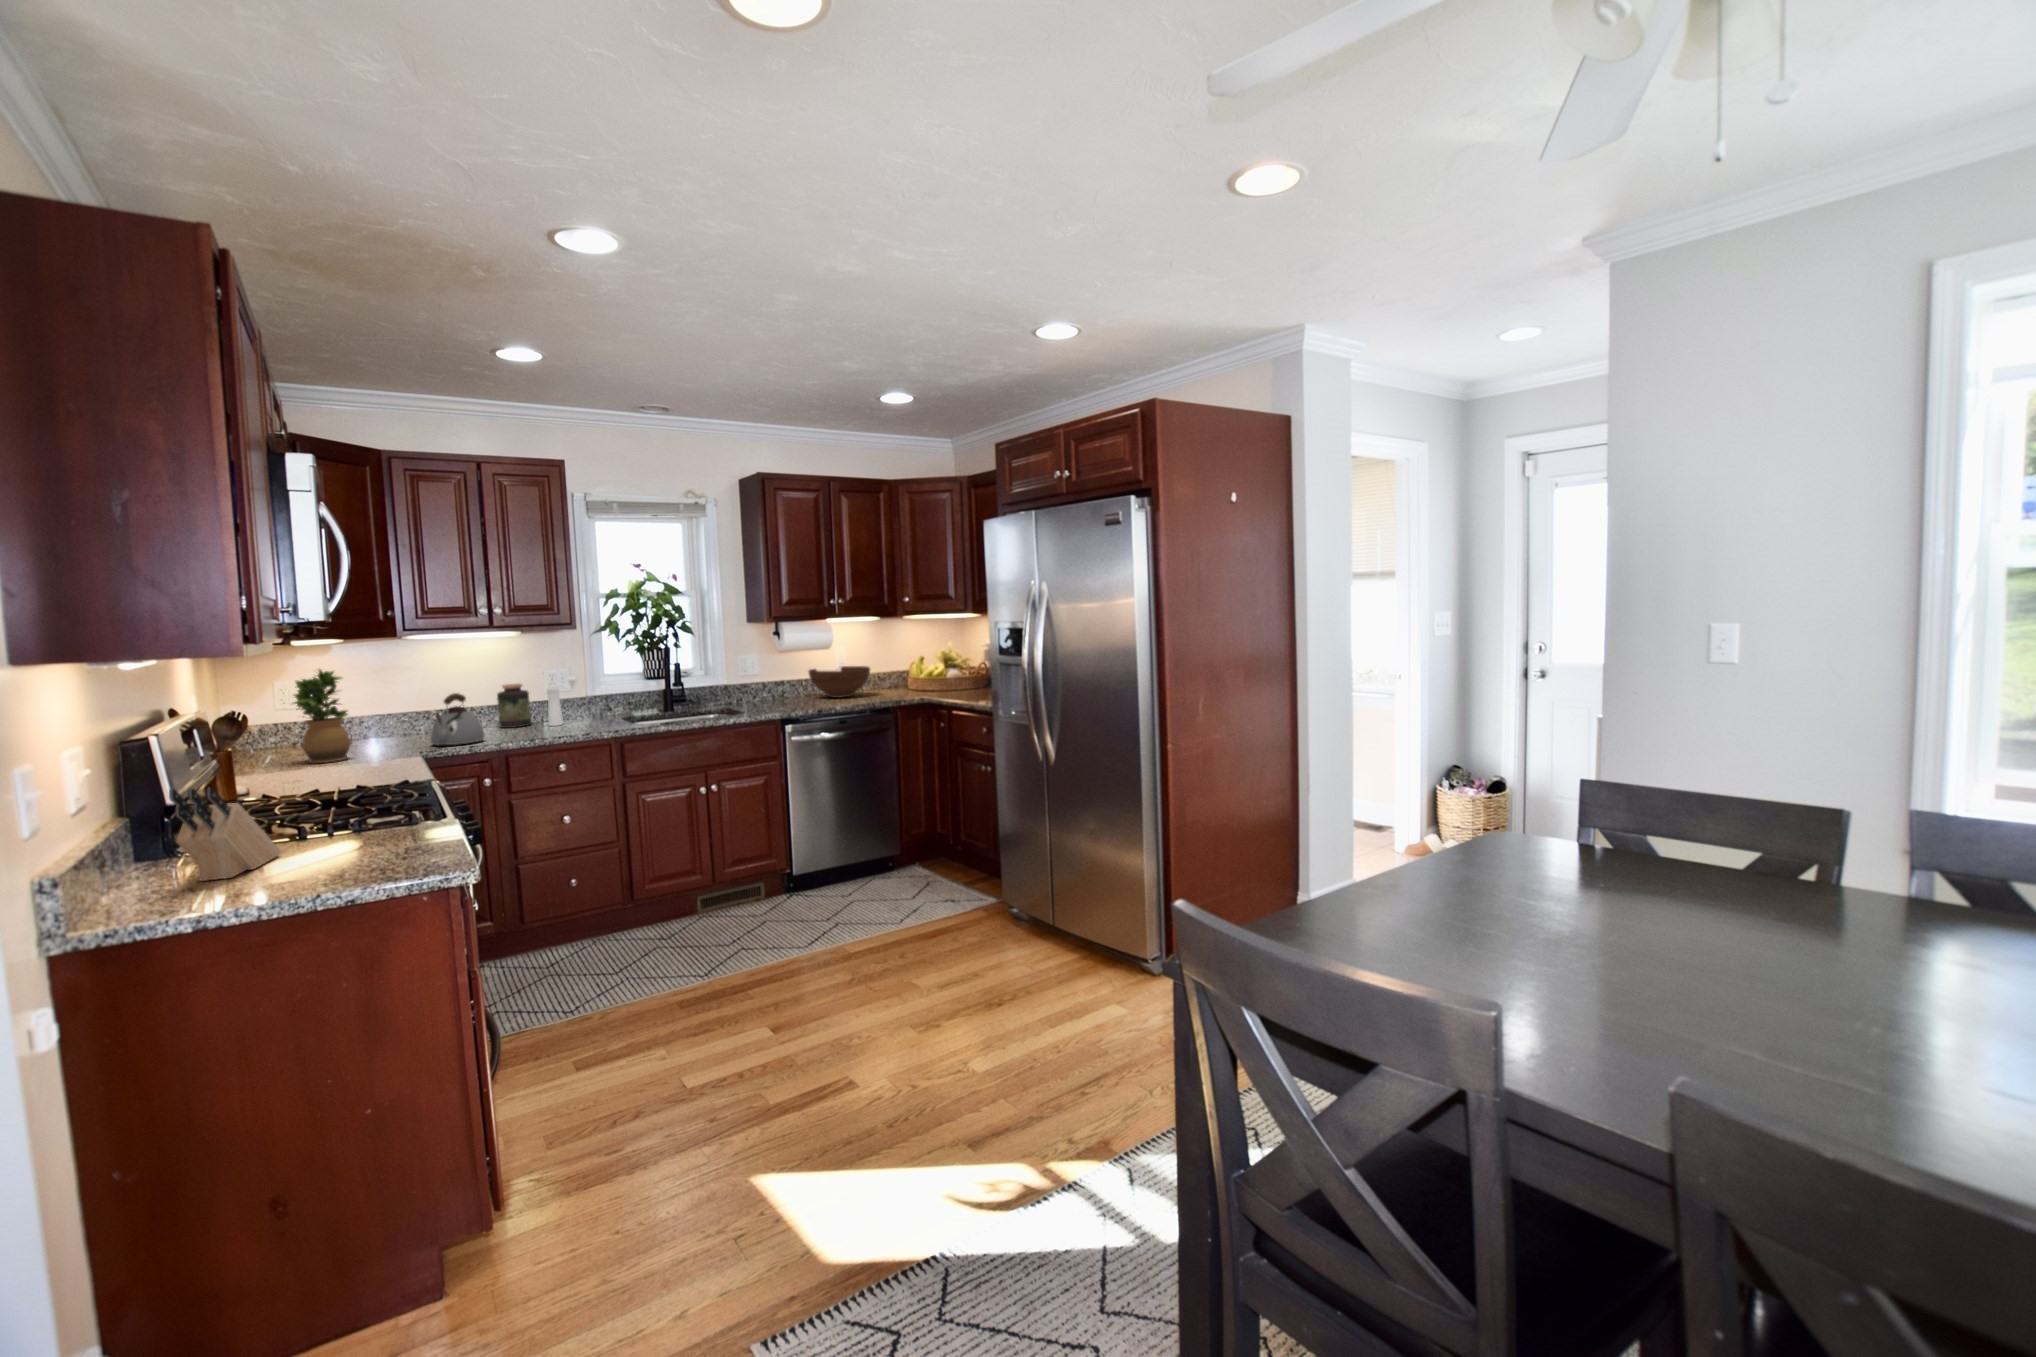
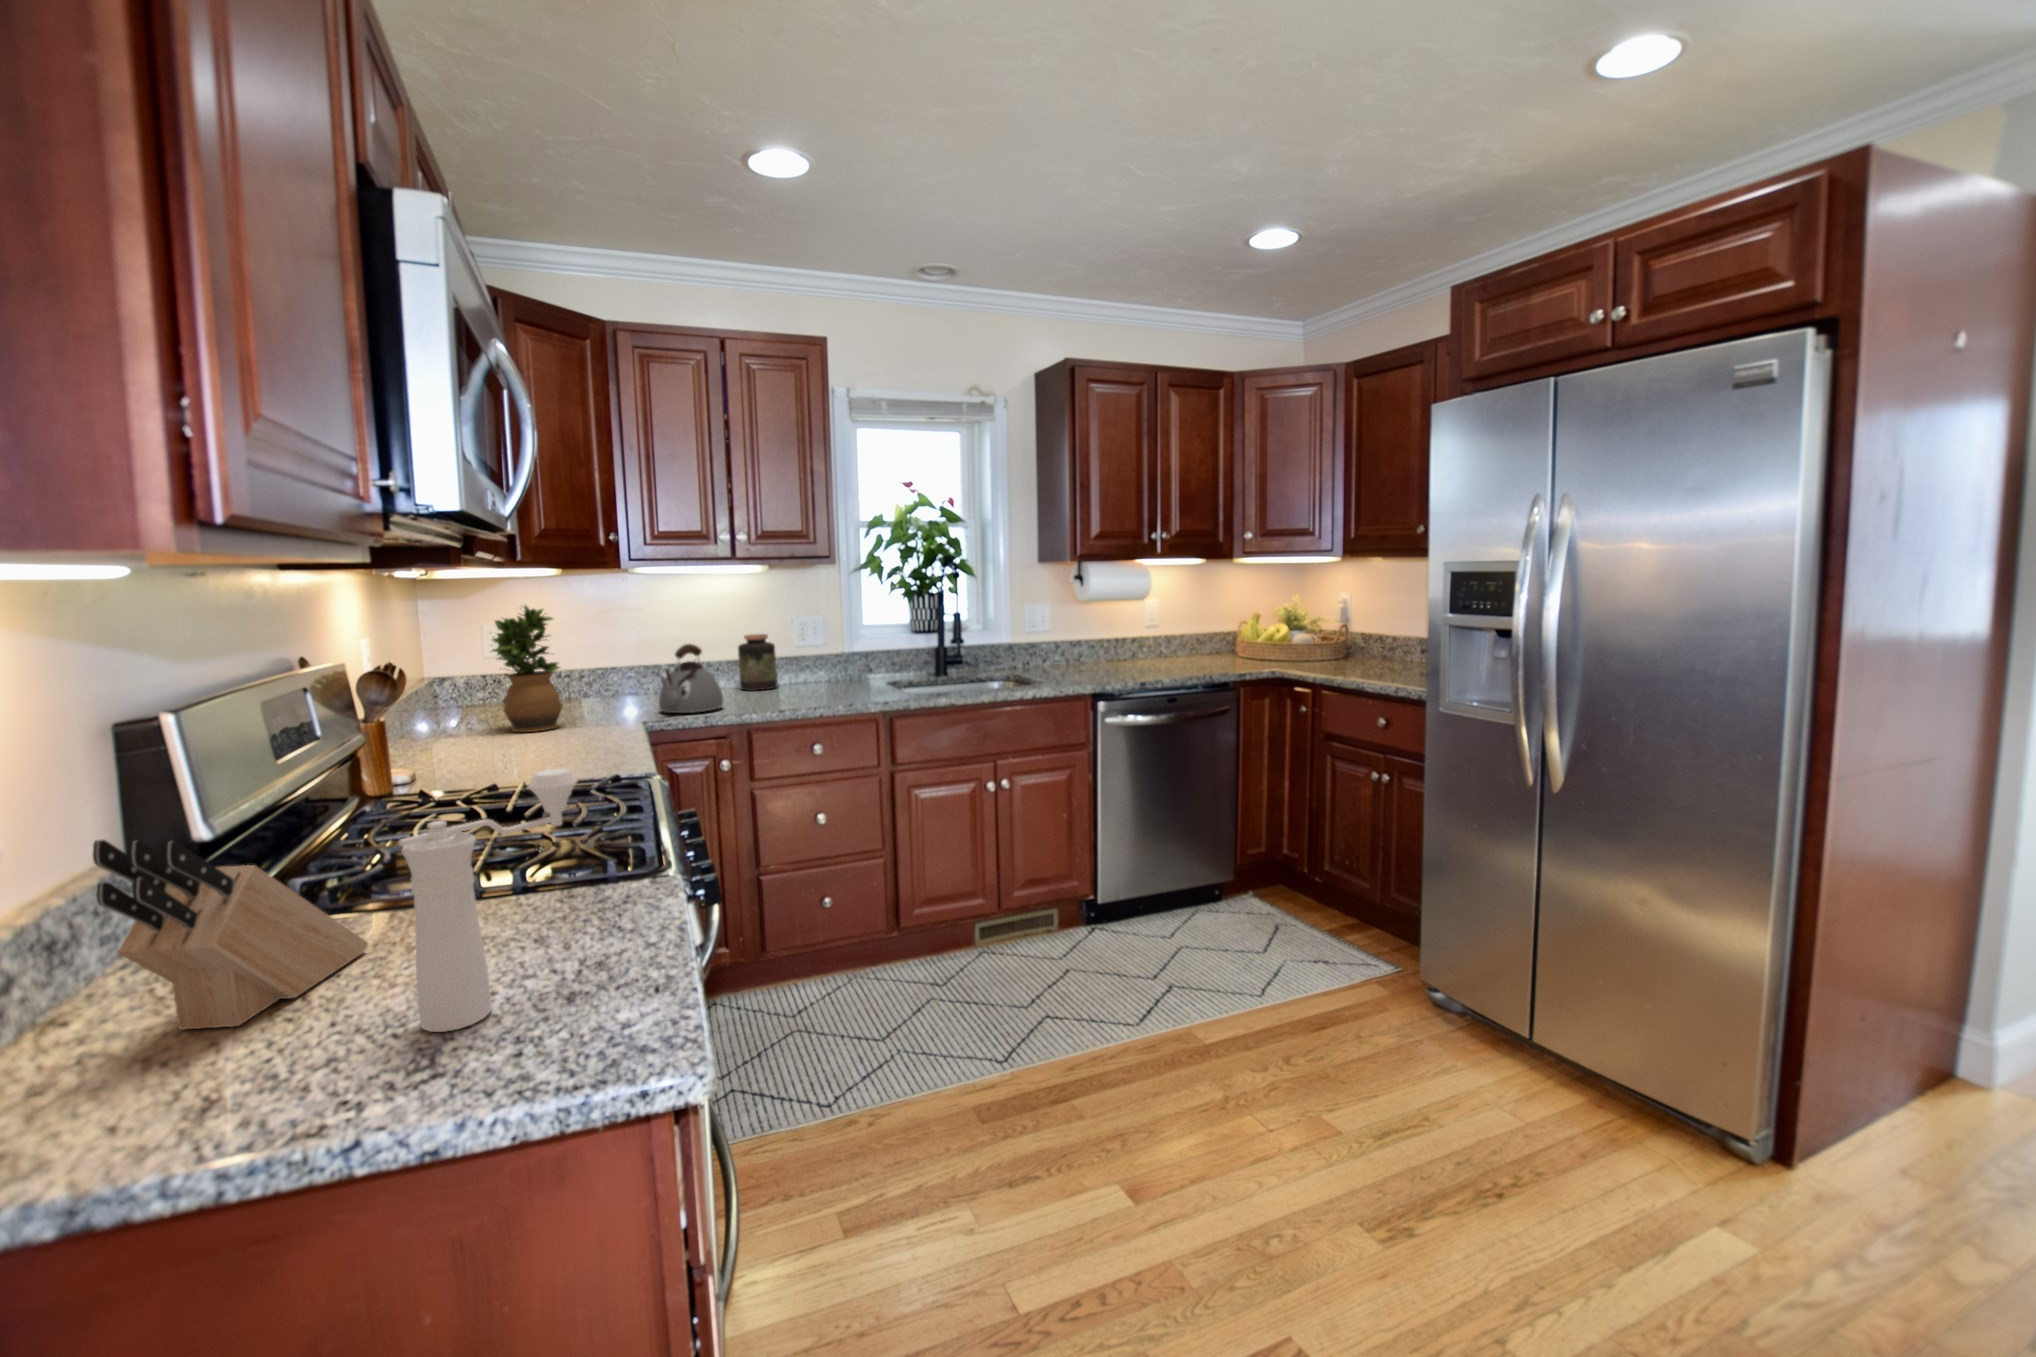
fruit bowl: present [809,666,870,698] -> none [1110,624,1192,666]
pepper mill: present [546,676,577,726] -> present [399,769,577,1032]

